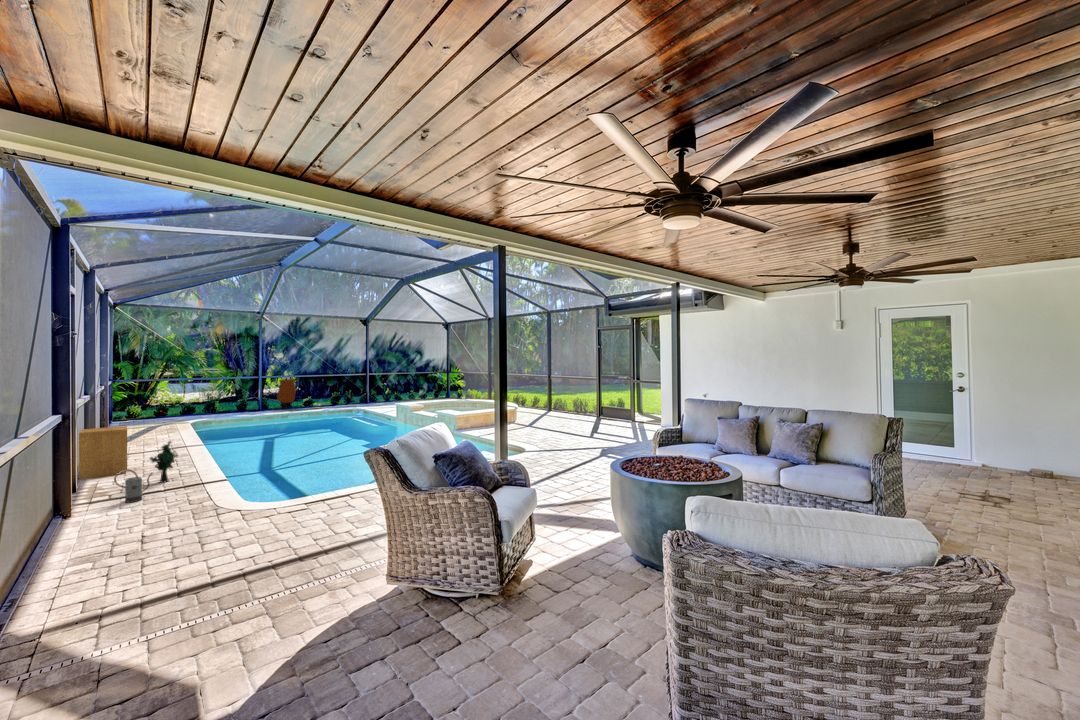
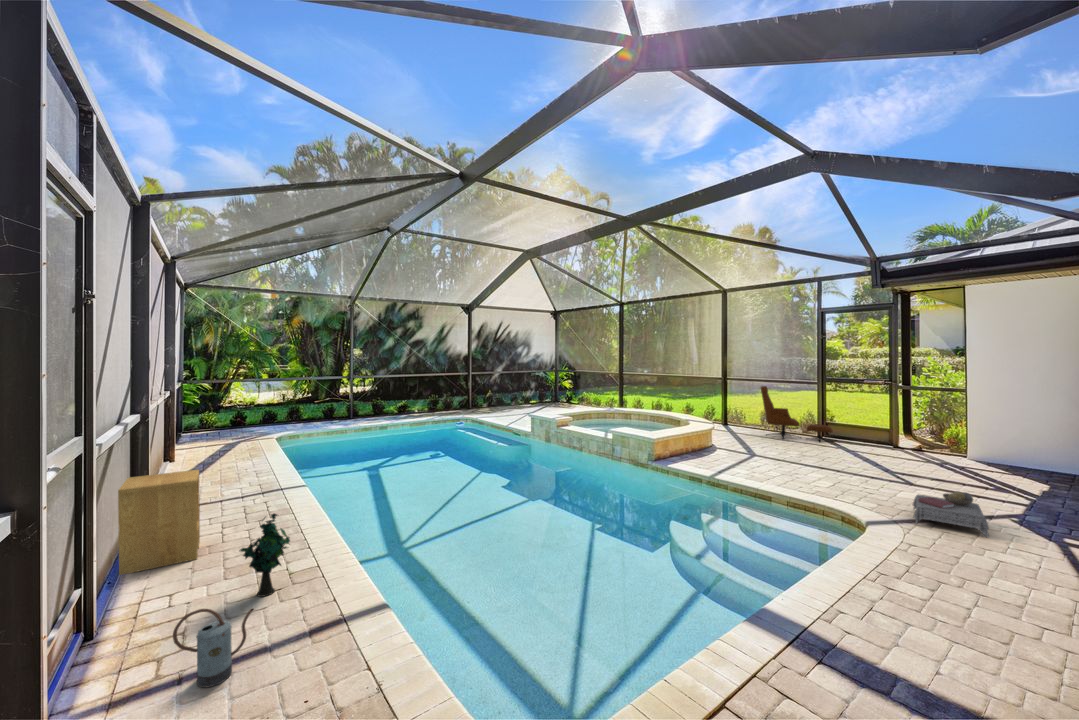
lounge chair: present [277,379,296,409] -> present [761,386,833,441]
ottoman: none [558,433,596,455] -> present [912,491,989,538]

